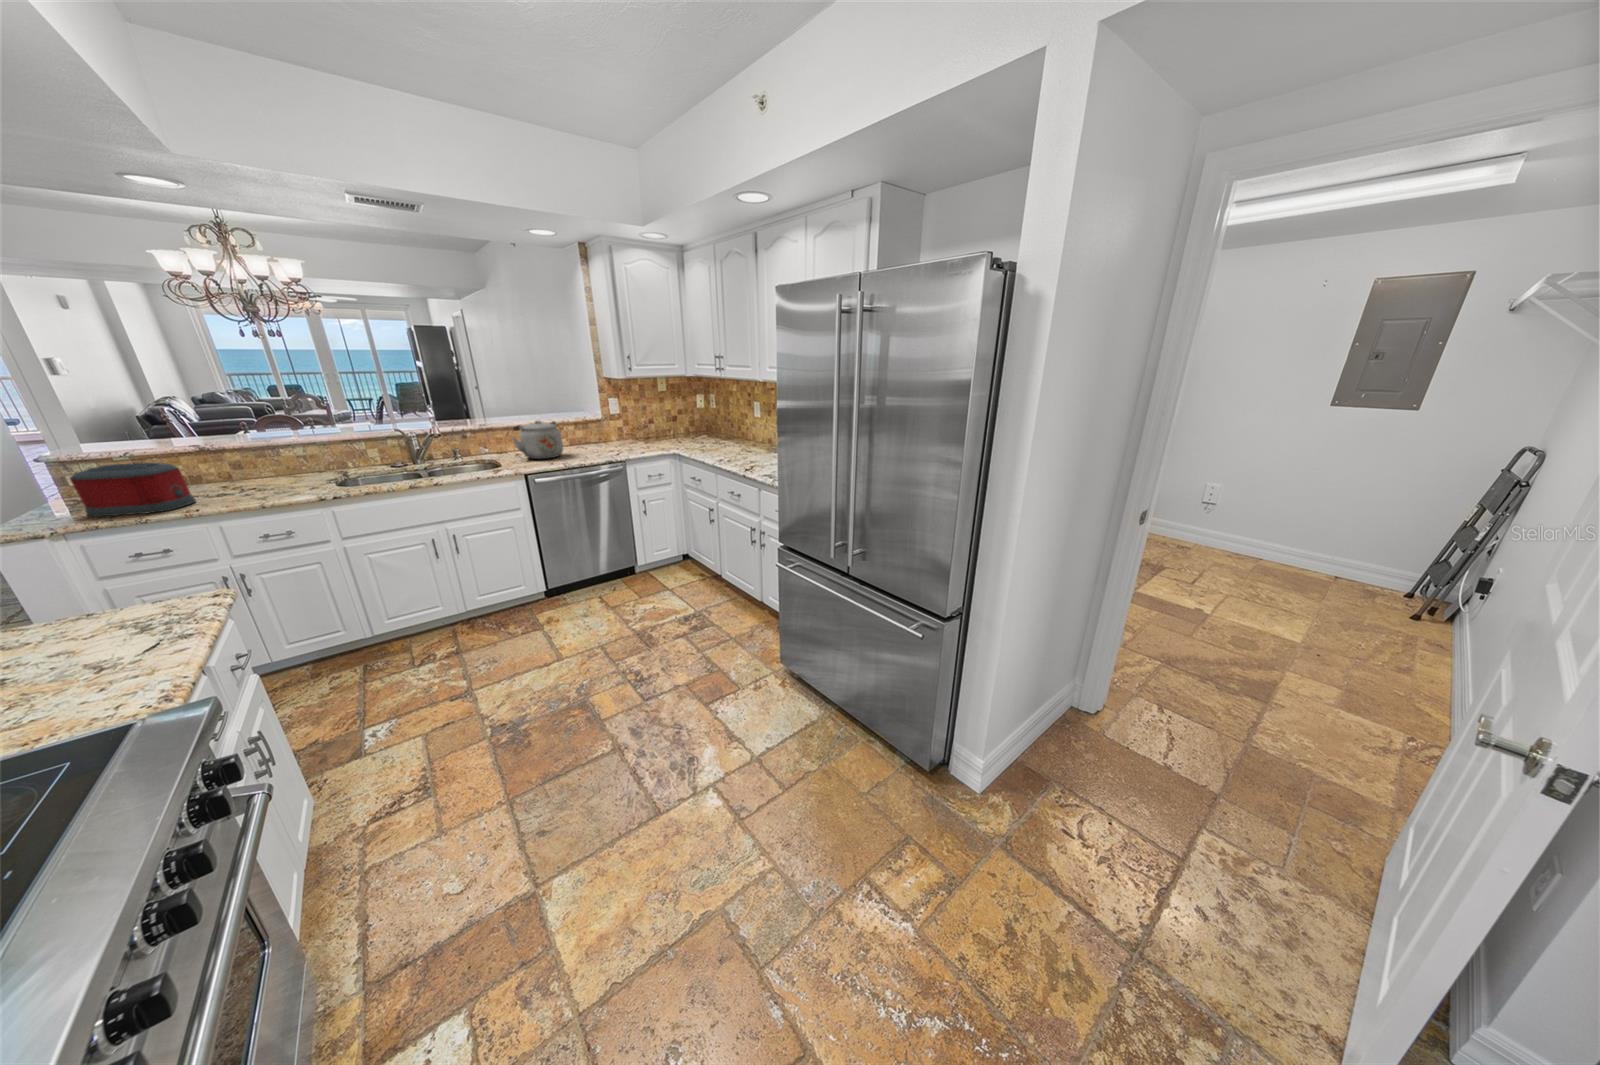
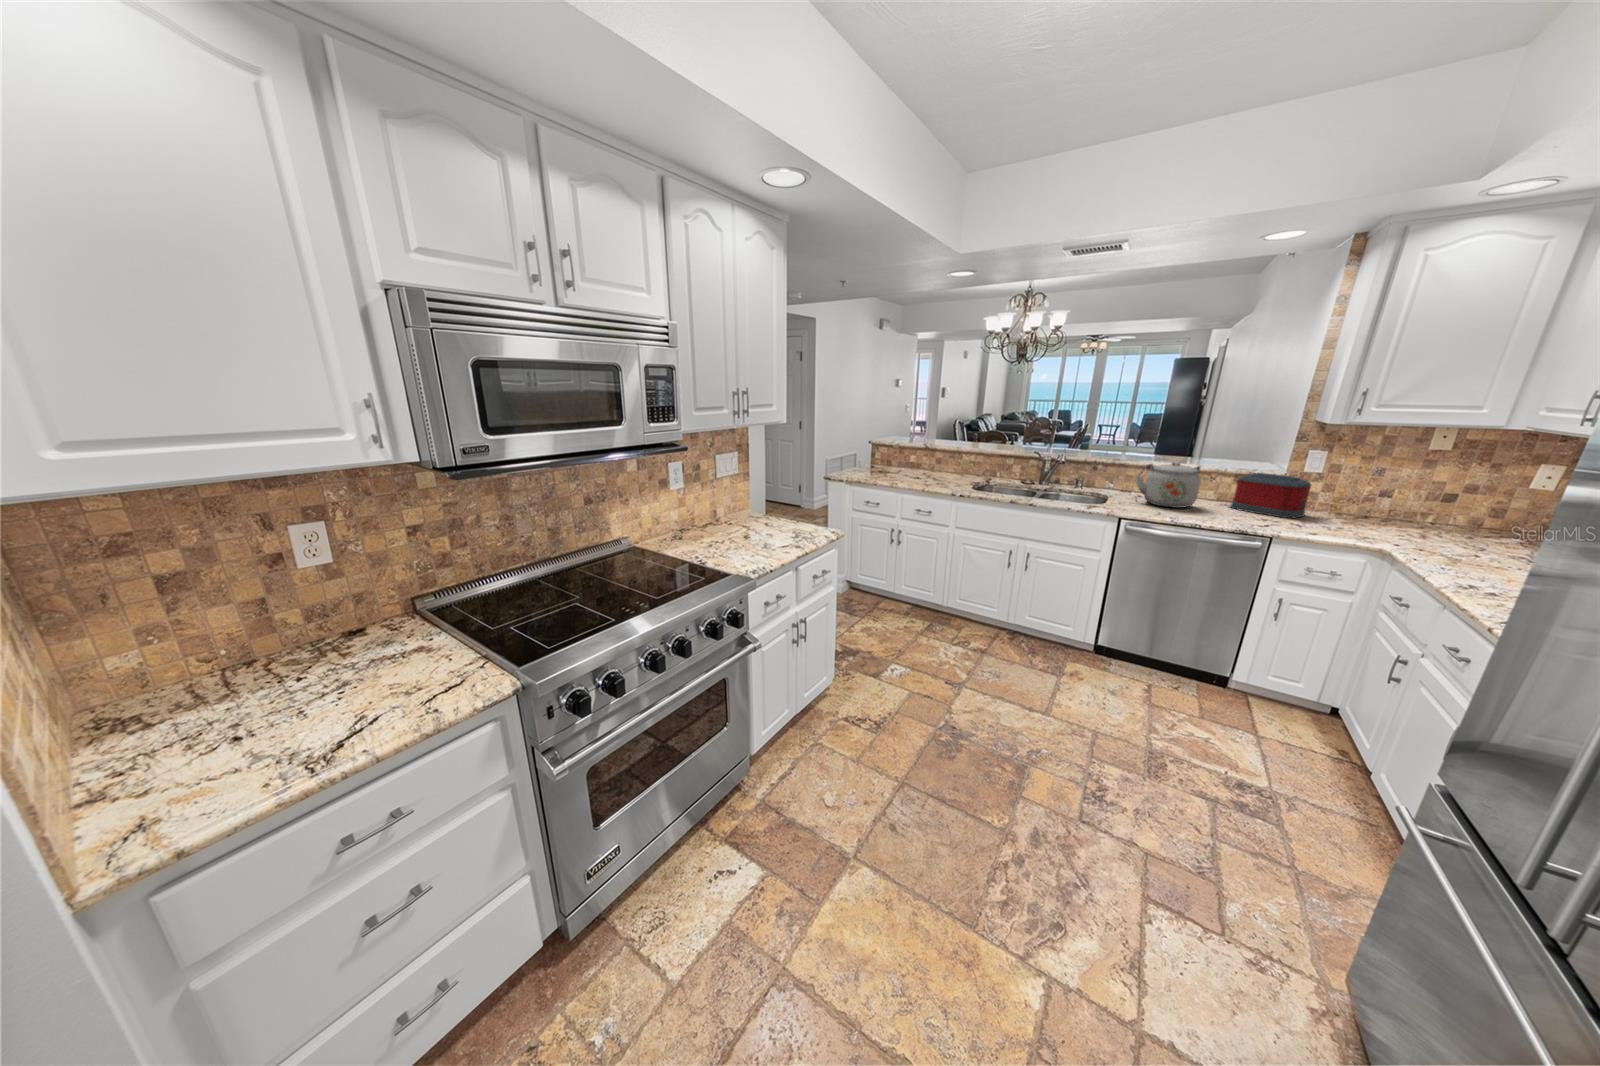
toaster: present [70,463,196,517] -> present [1230,473,1311,518]

